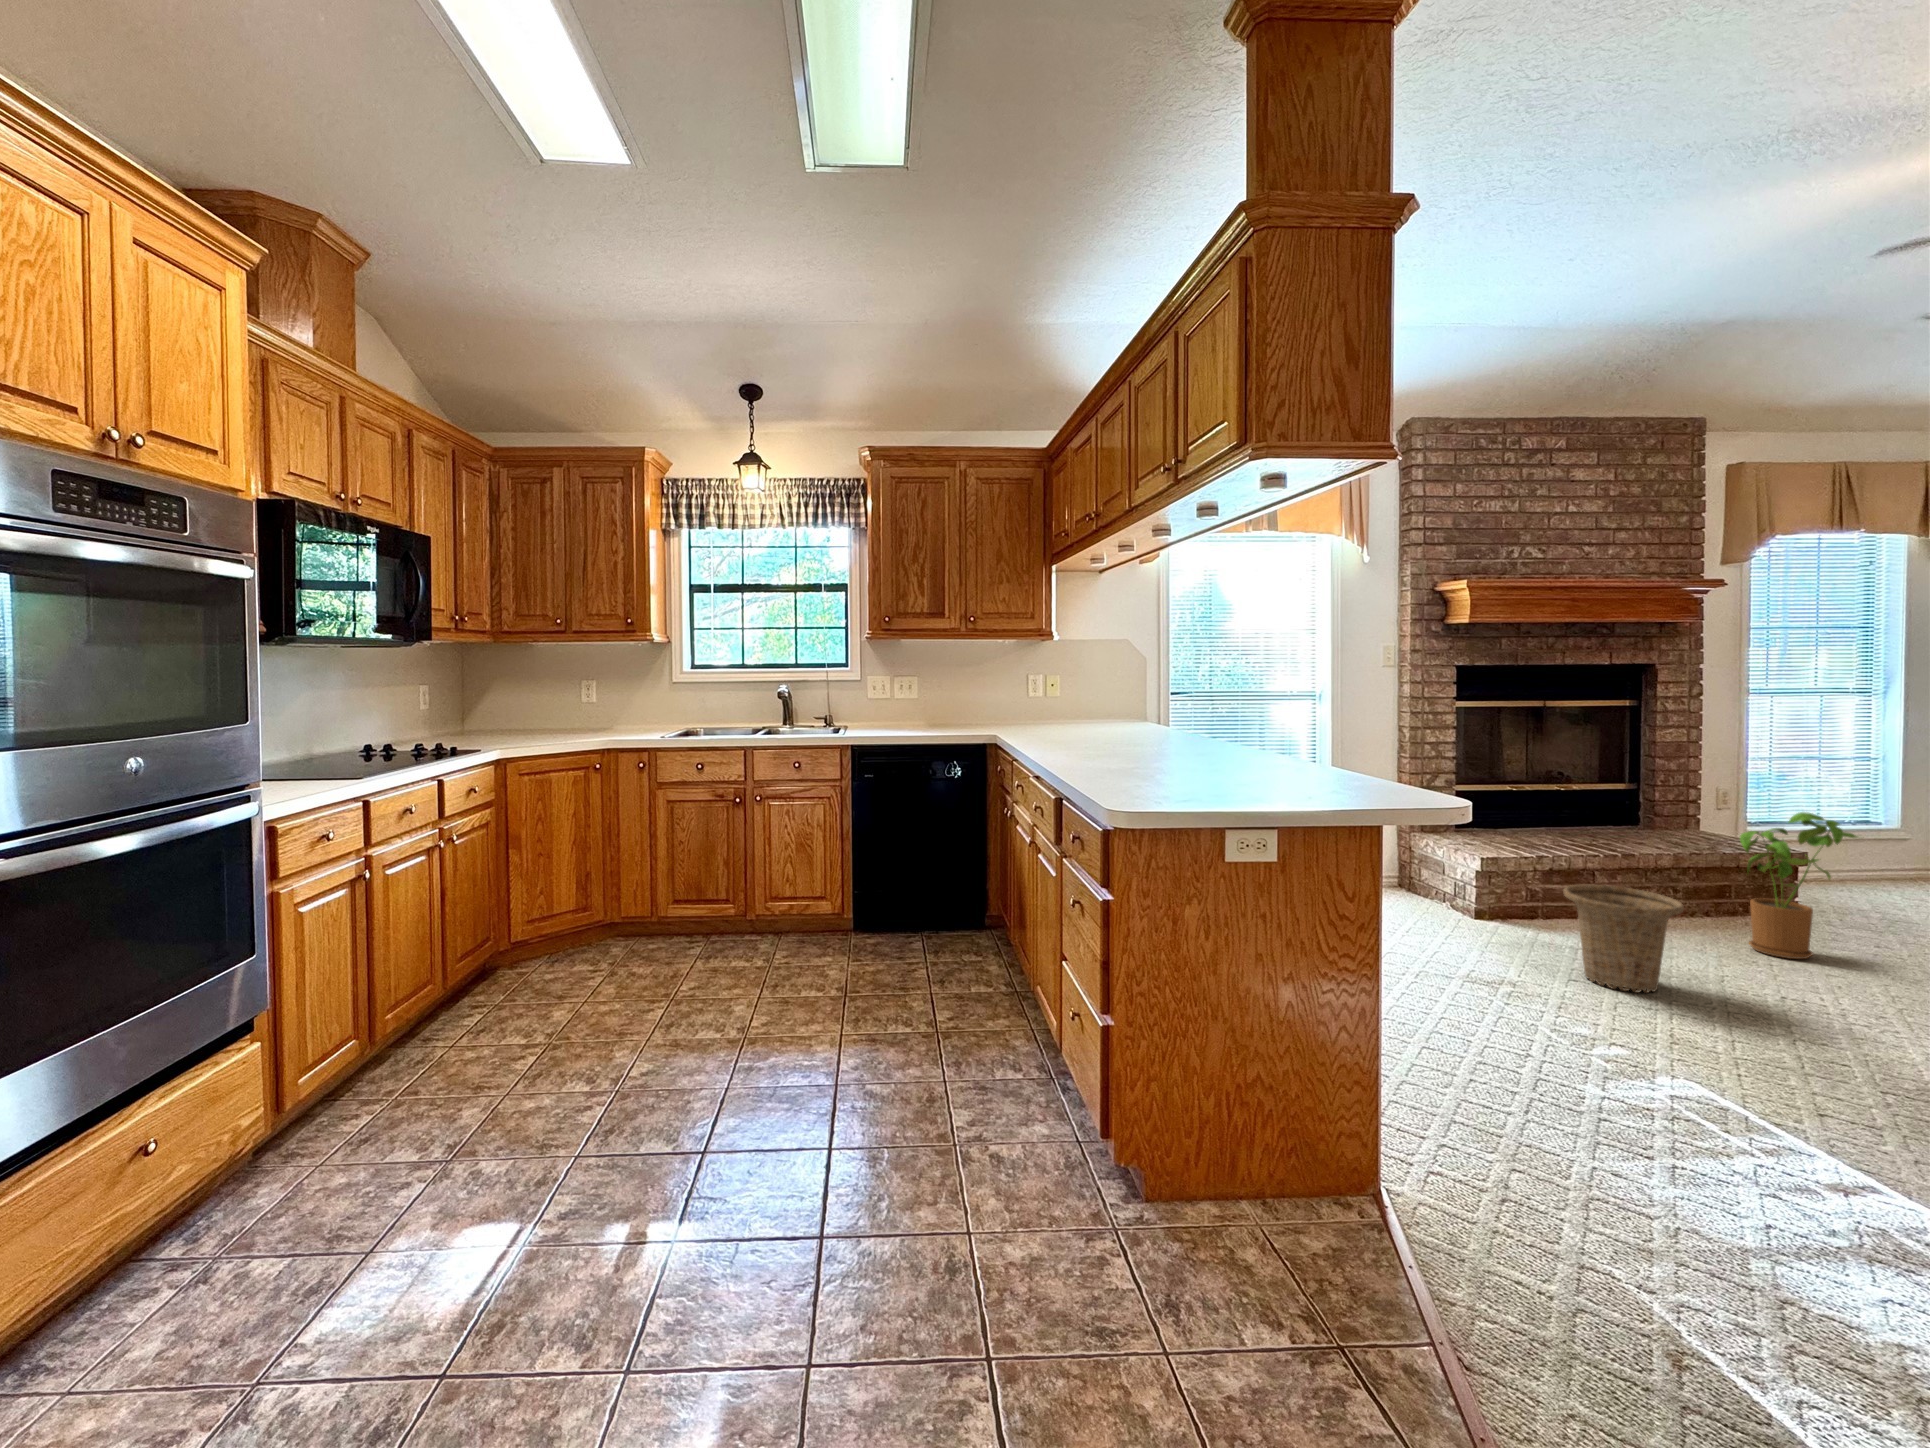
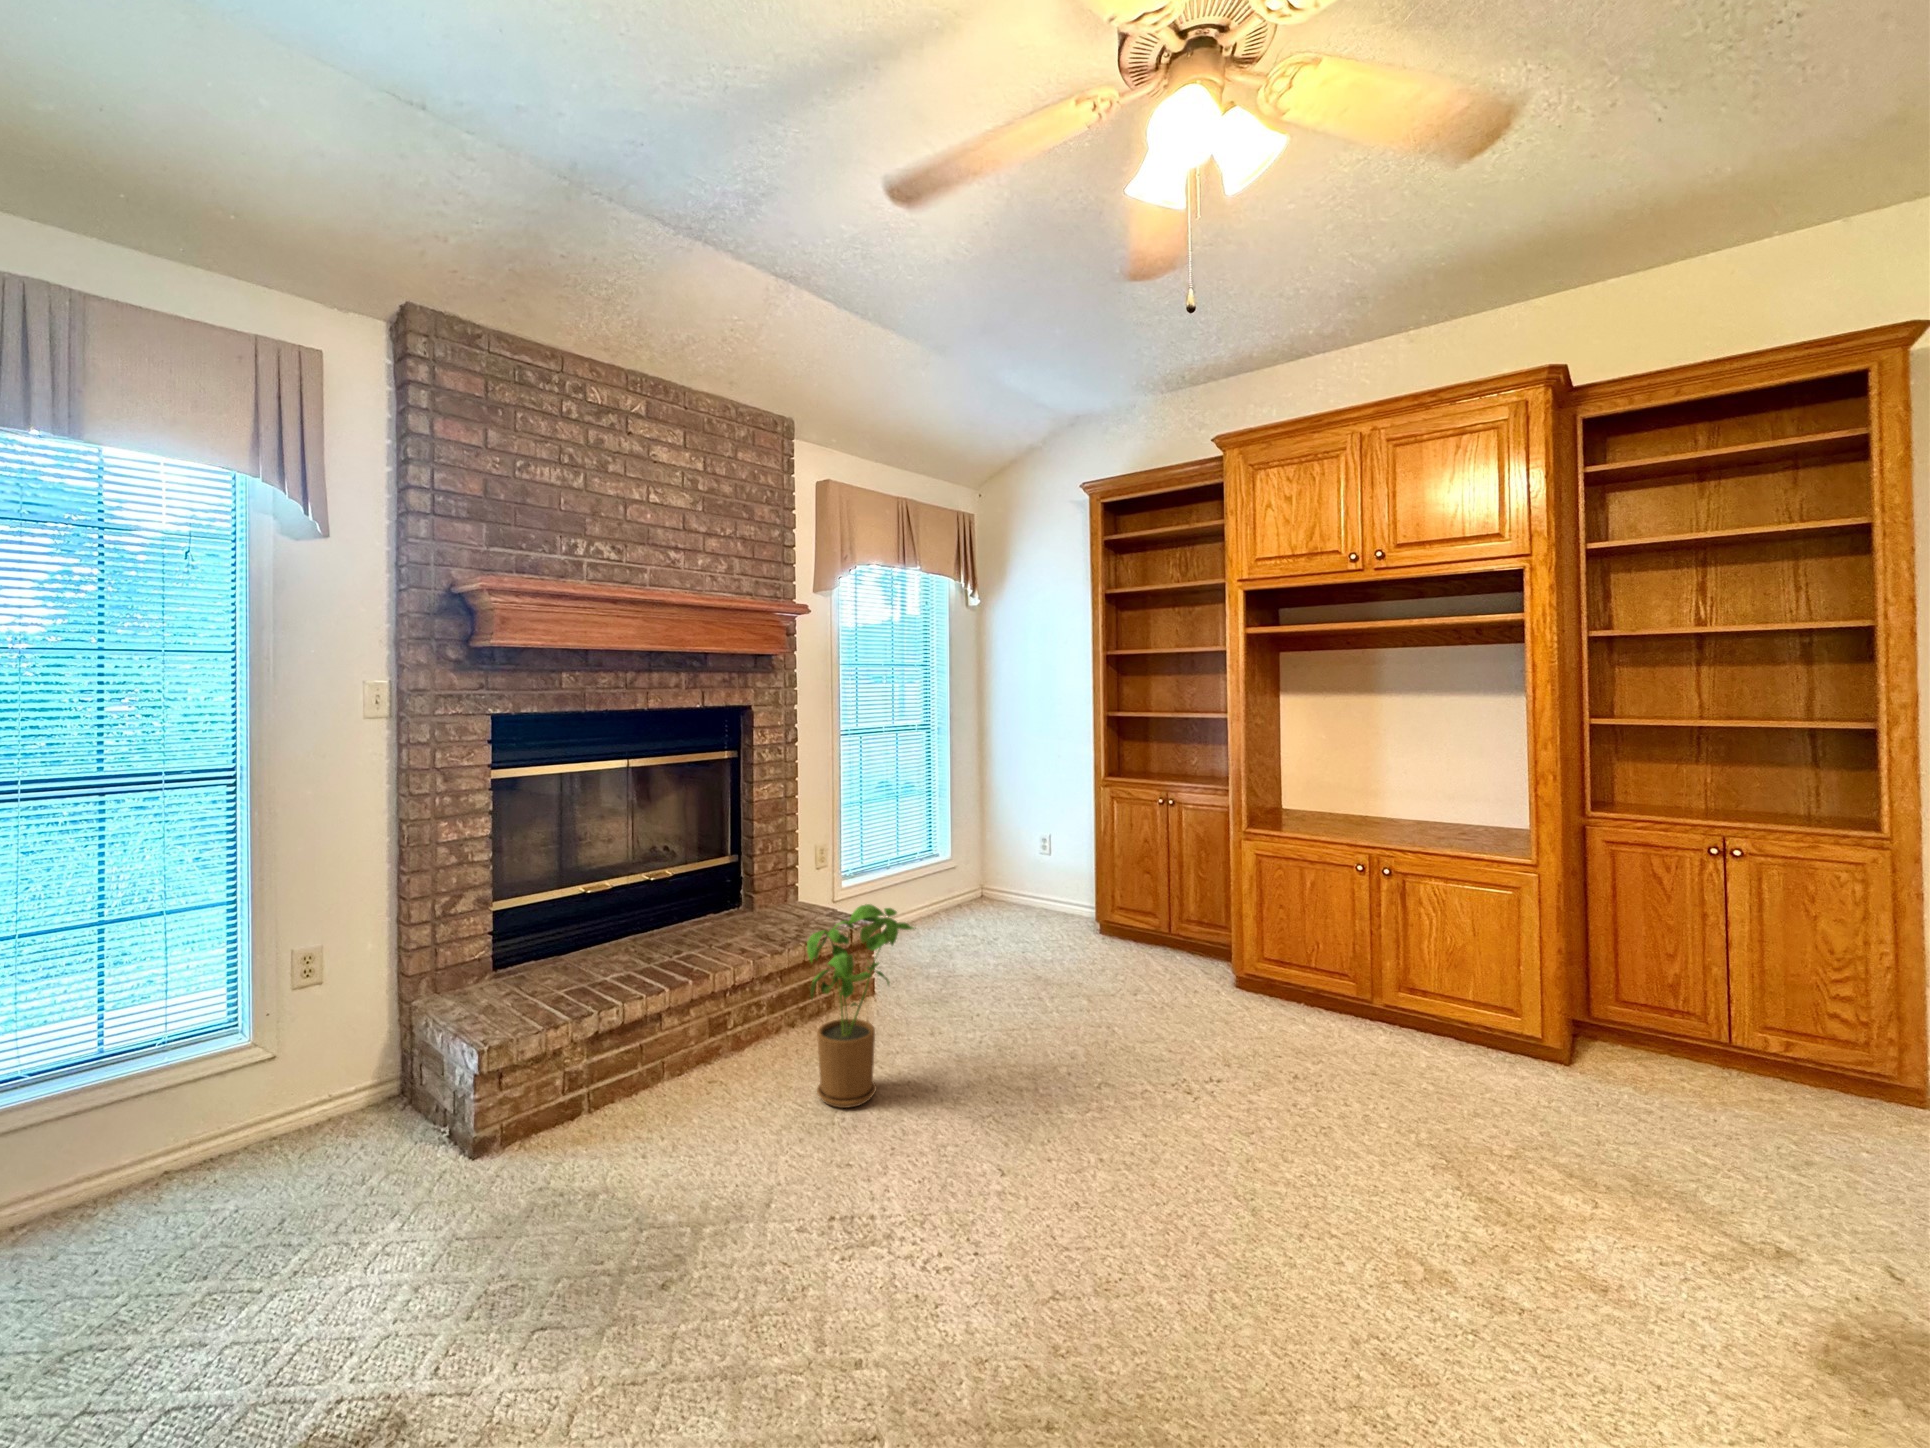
basket: present [1563,884,1684,993] -> none [520,1108,701,1353]

